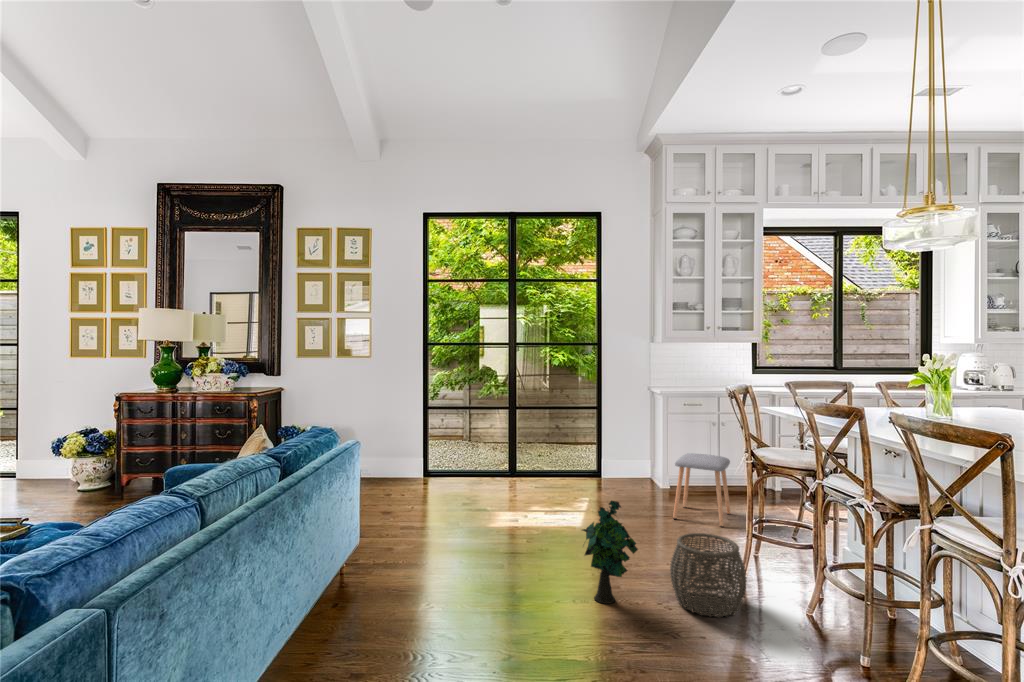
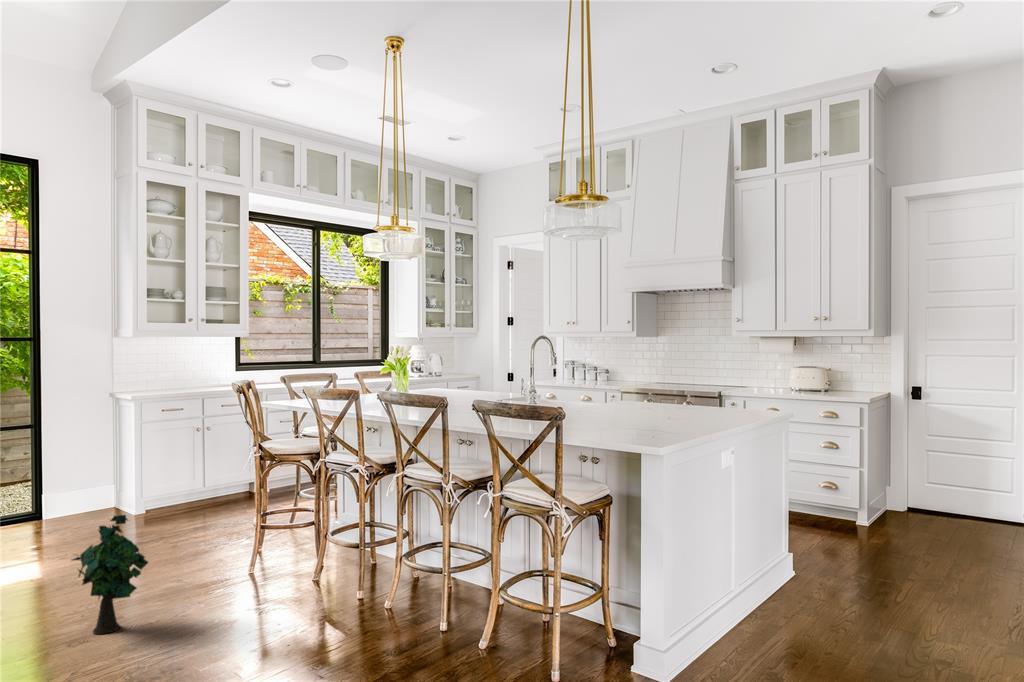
stool: present [673,453,730,527] -> none [159,461,222,539]
woven basket: present [670,533,747,617] -> none [182,530,261,610]

